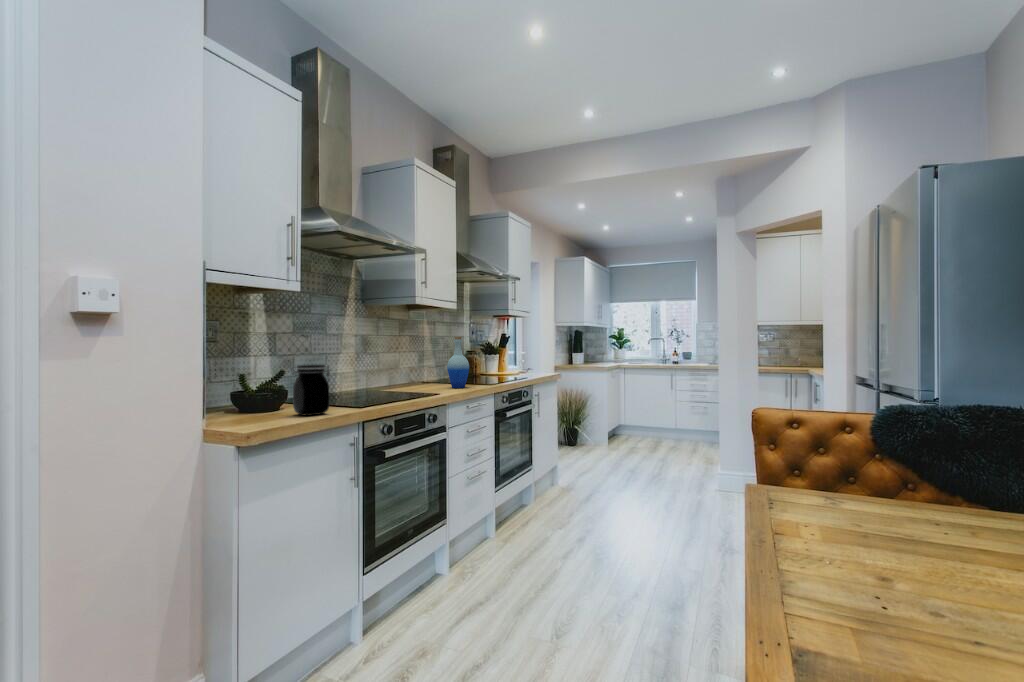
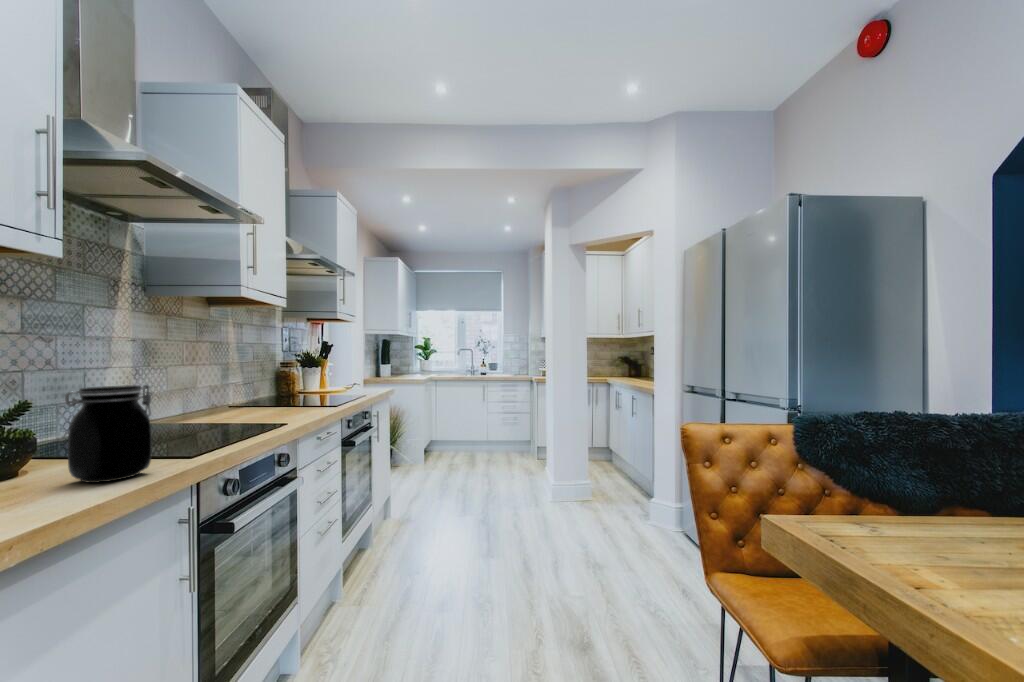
bottle: present [447,337,469,388] -> none [284,342,316,412]

